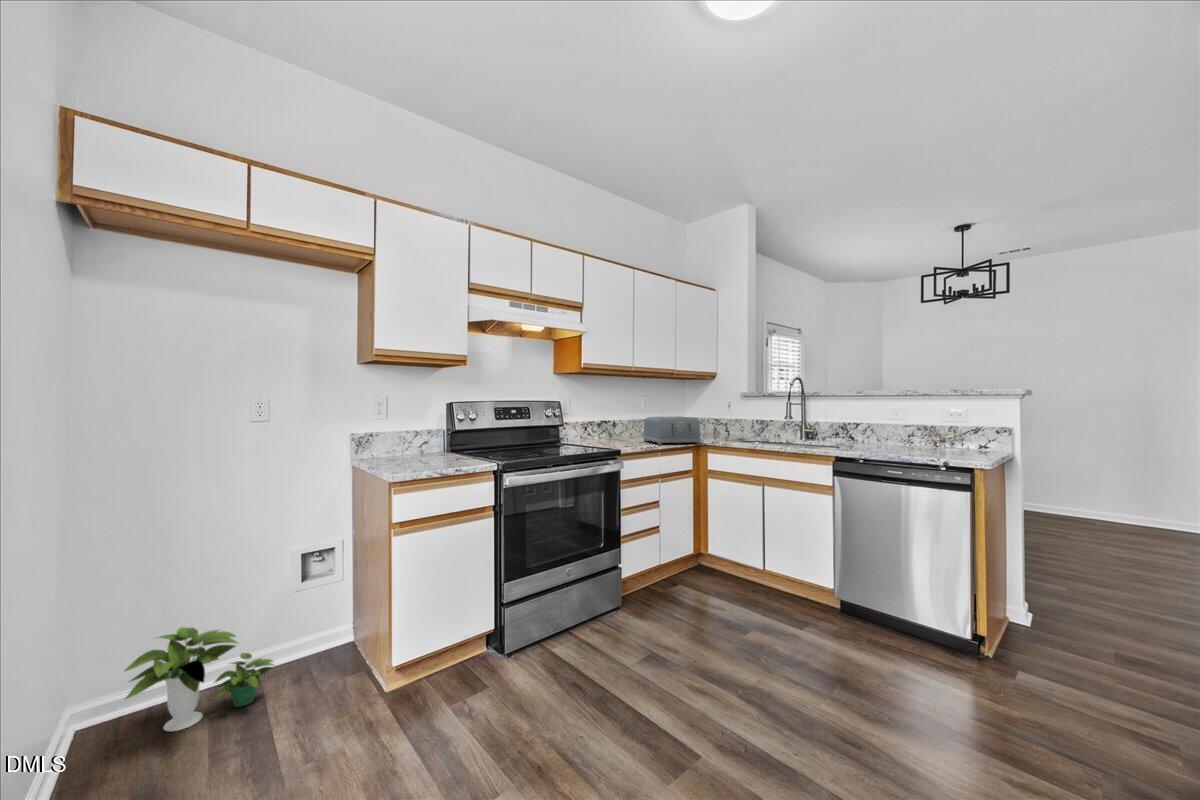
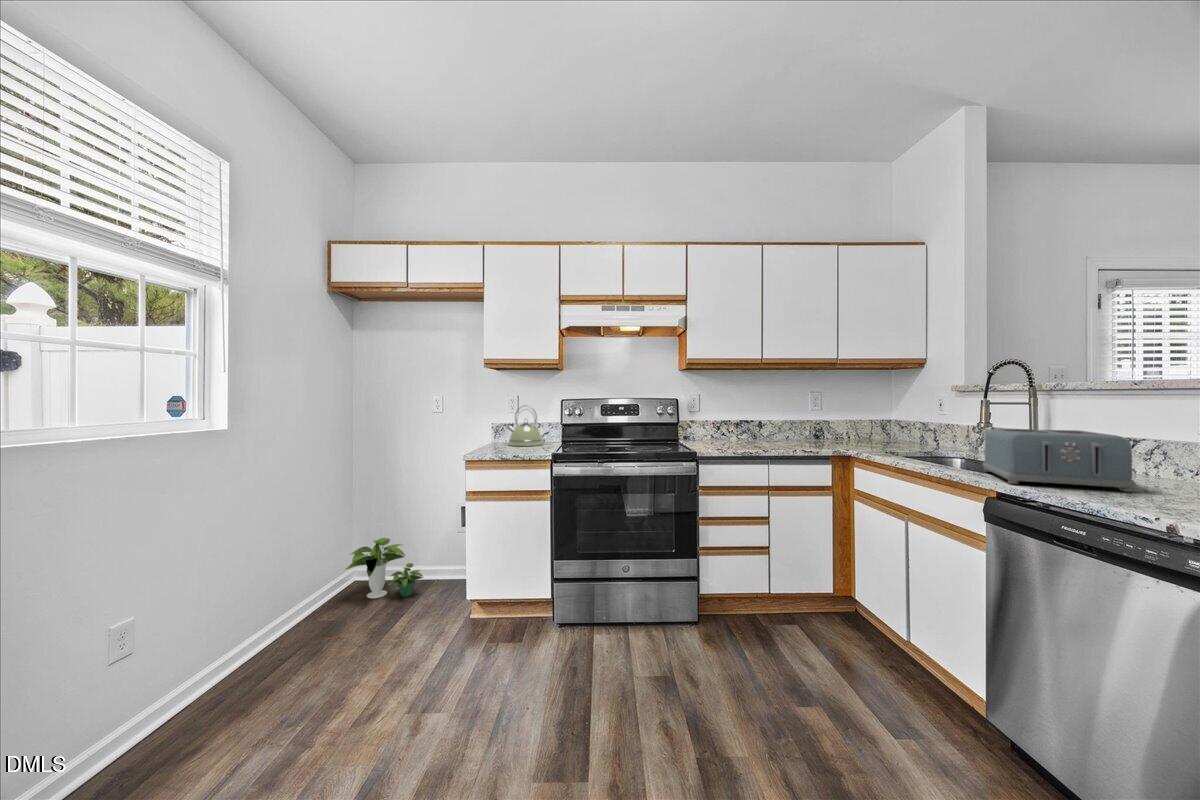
kettle: none [383,409,435,460] -> present [507,408,543,446]
toaster: present [643,417,701,445] -> present [983,428,1136,492]

